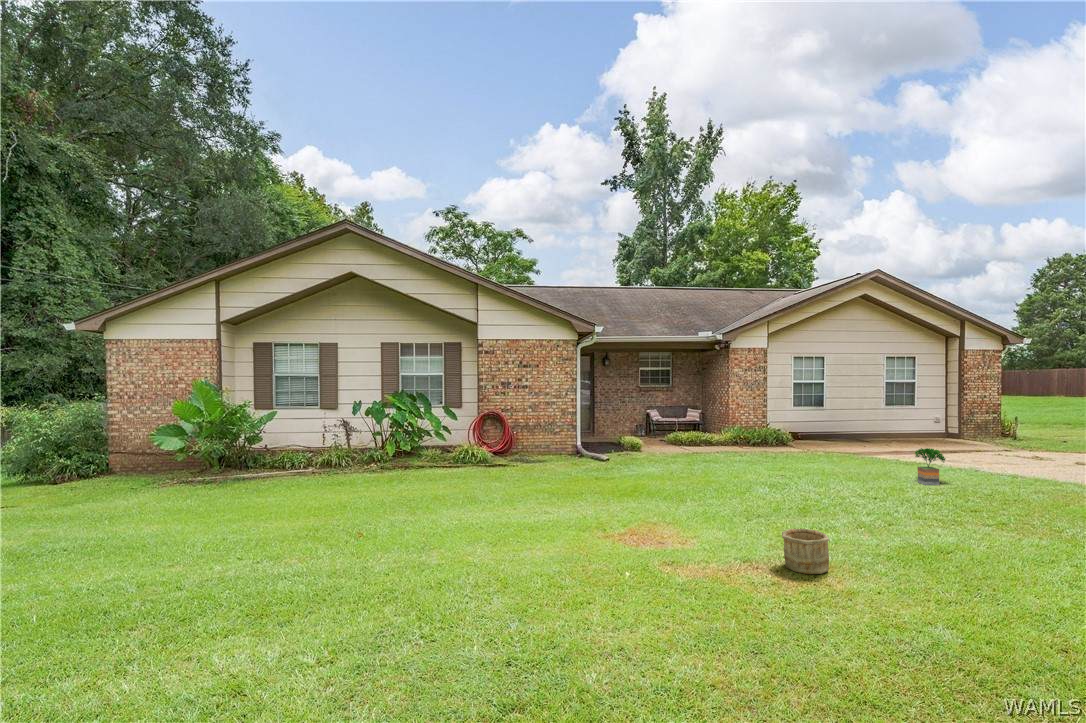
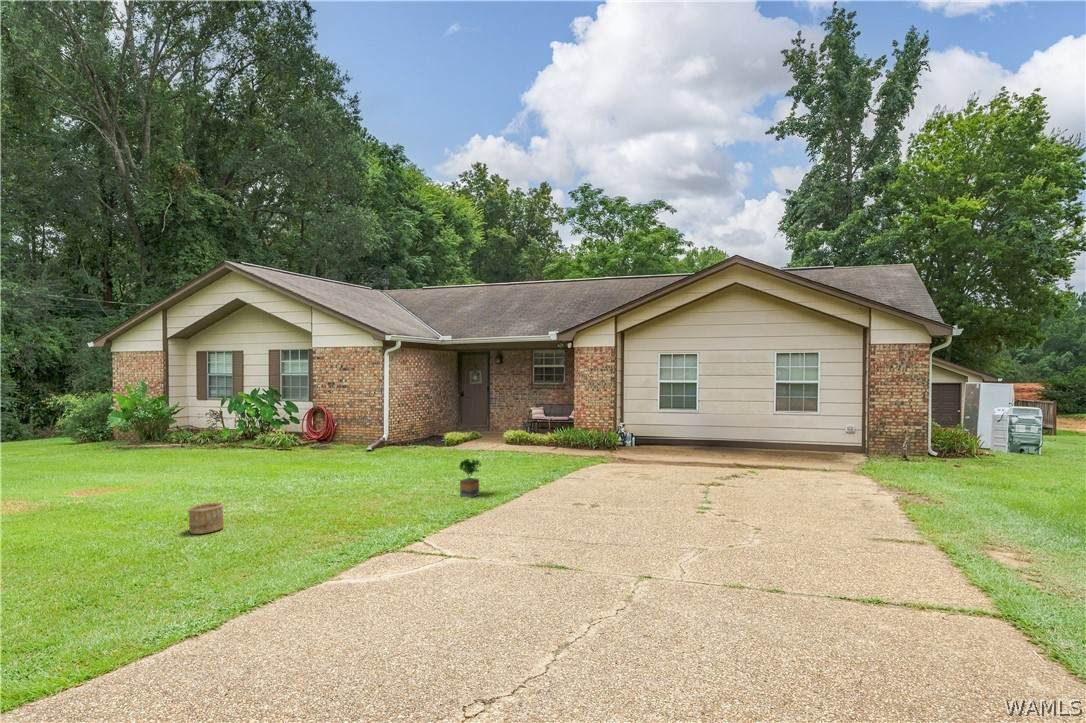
wooden bucket: present [782,529,829,574] -> present [188,503,223,534]

